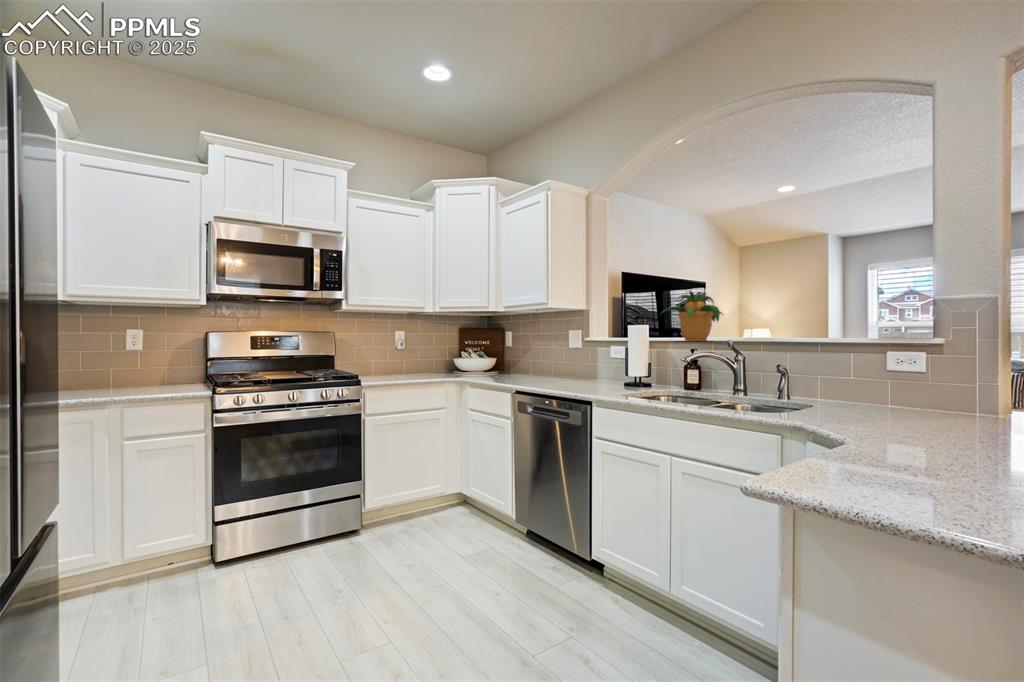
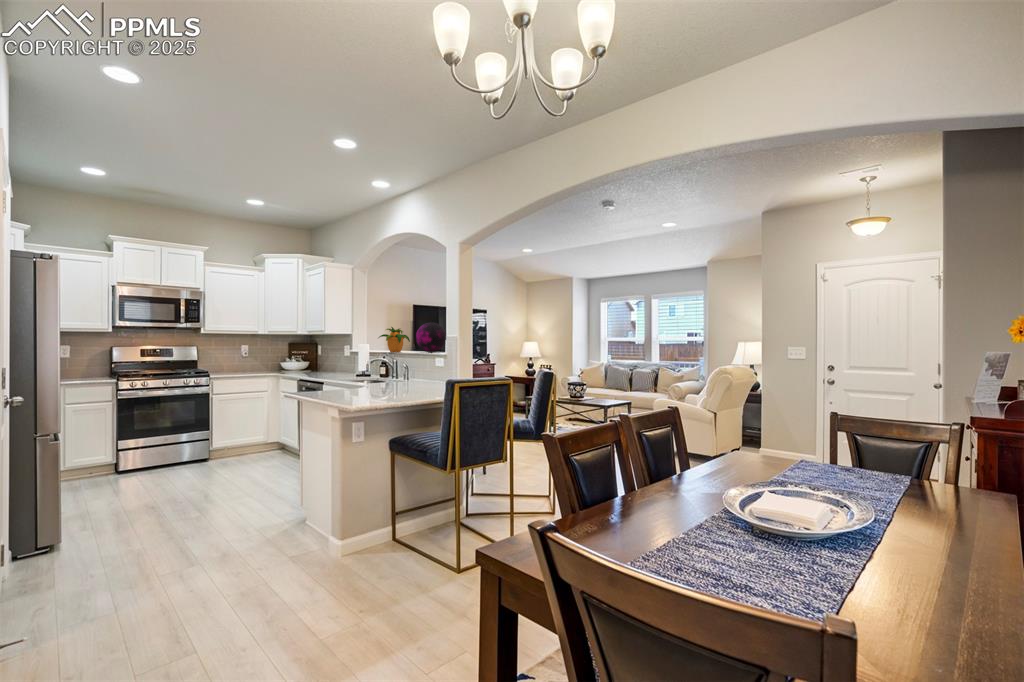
decorative orb: none [787,274,867,341] -> present [416,322,446,353]

